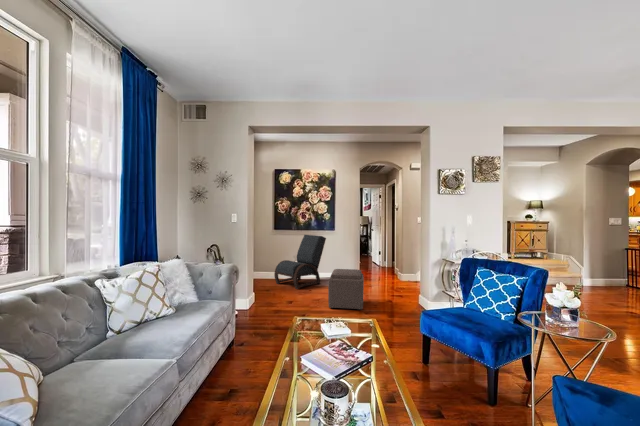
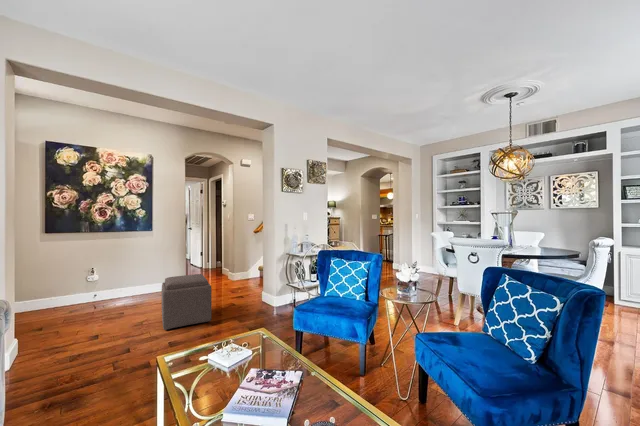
lounge chair: present [274,235,326,289] -> none [49,238,141,316]

